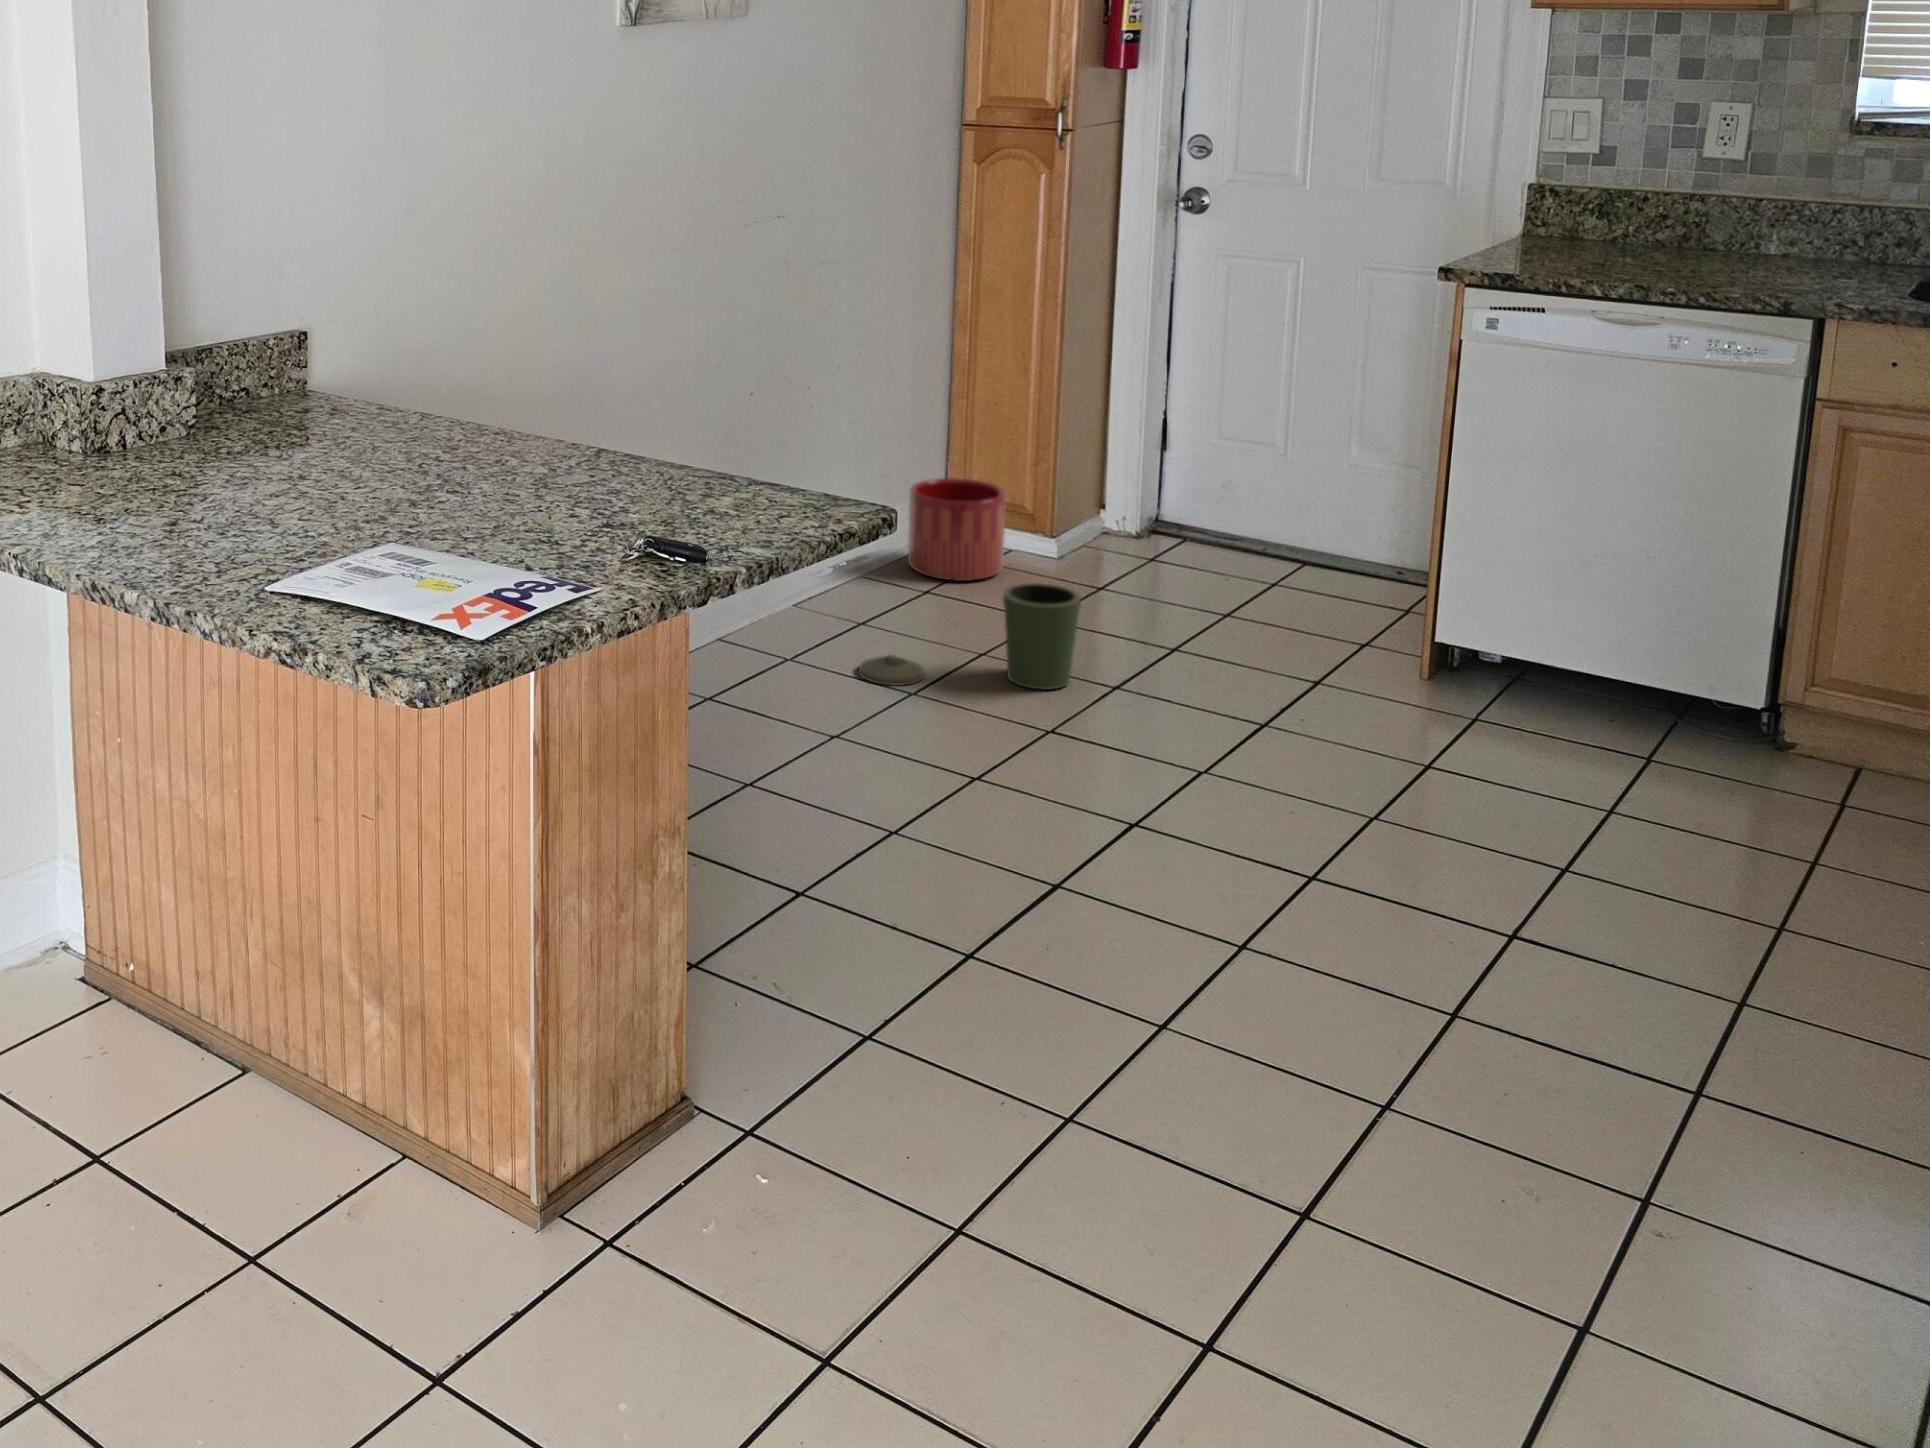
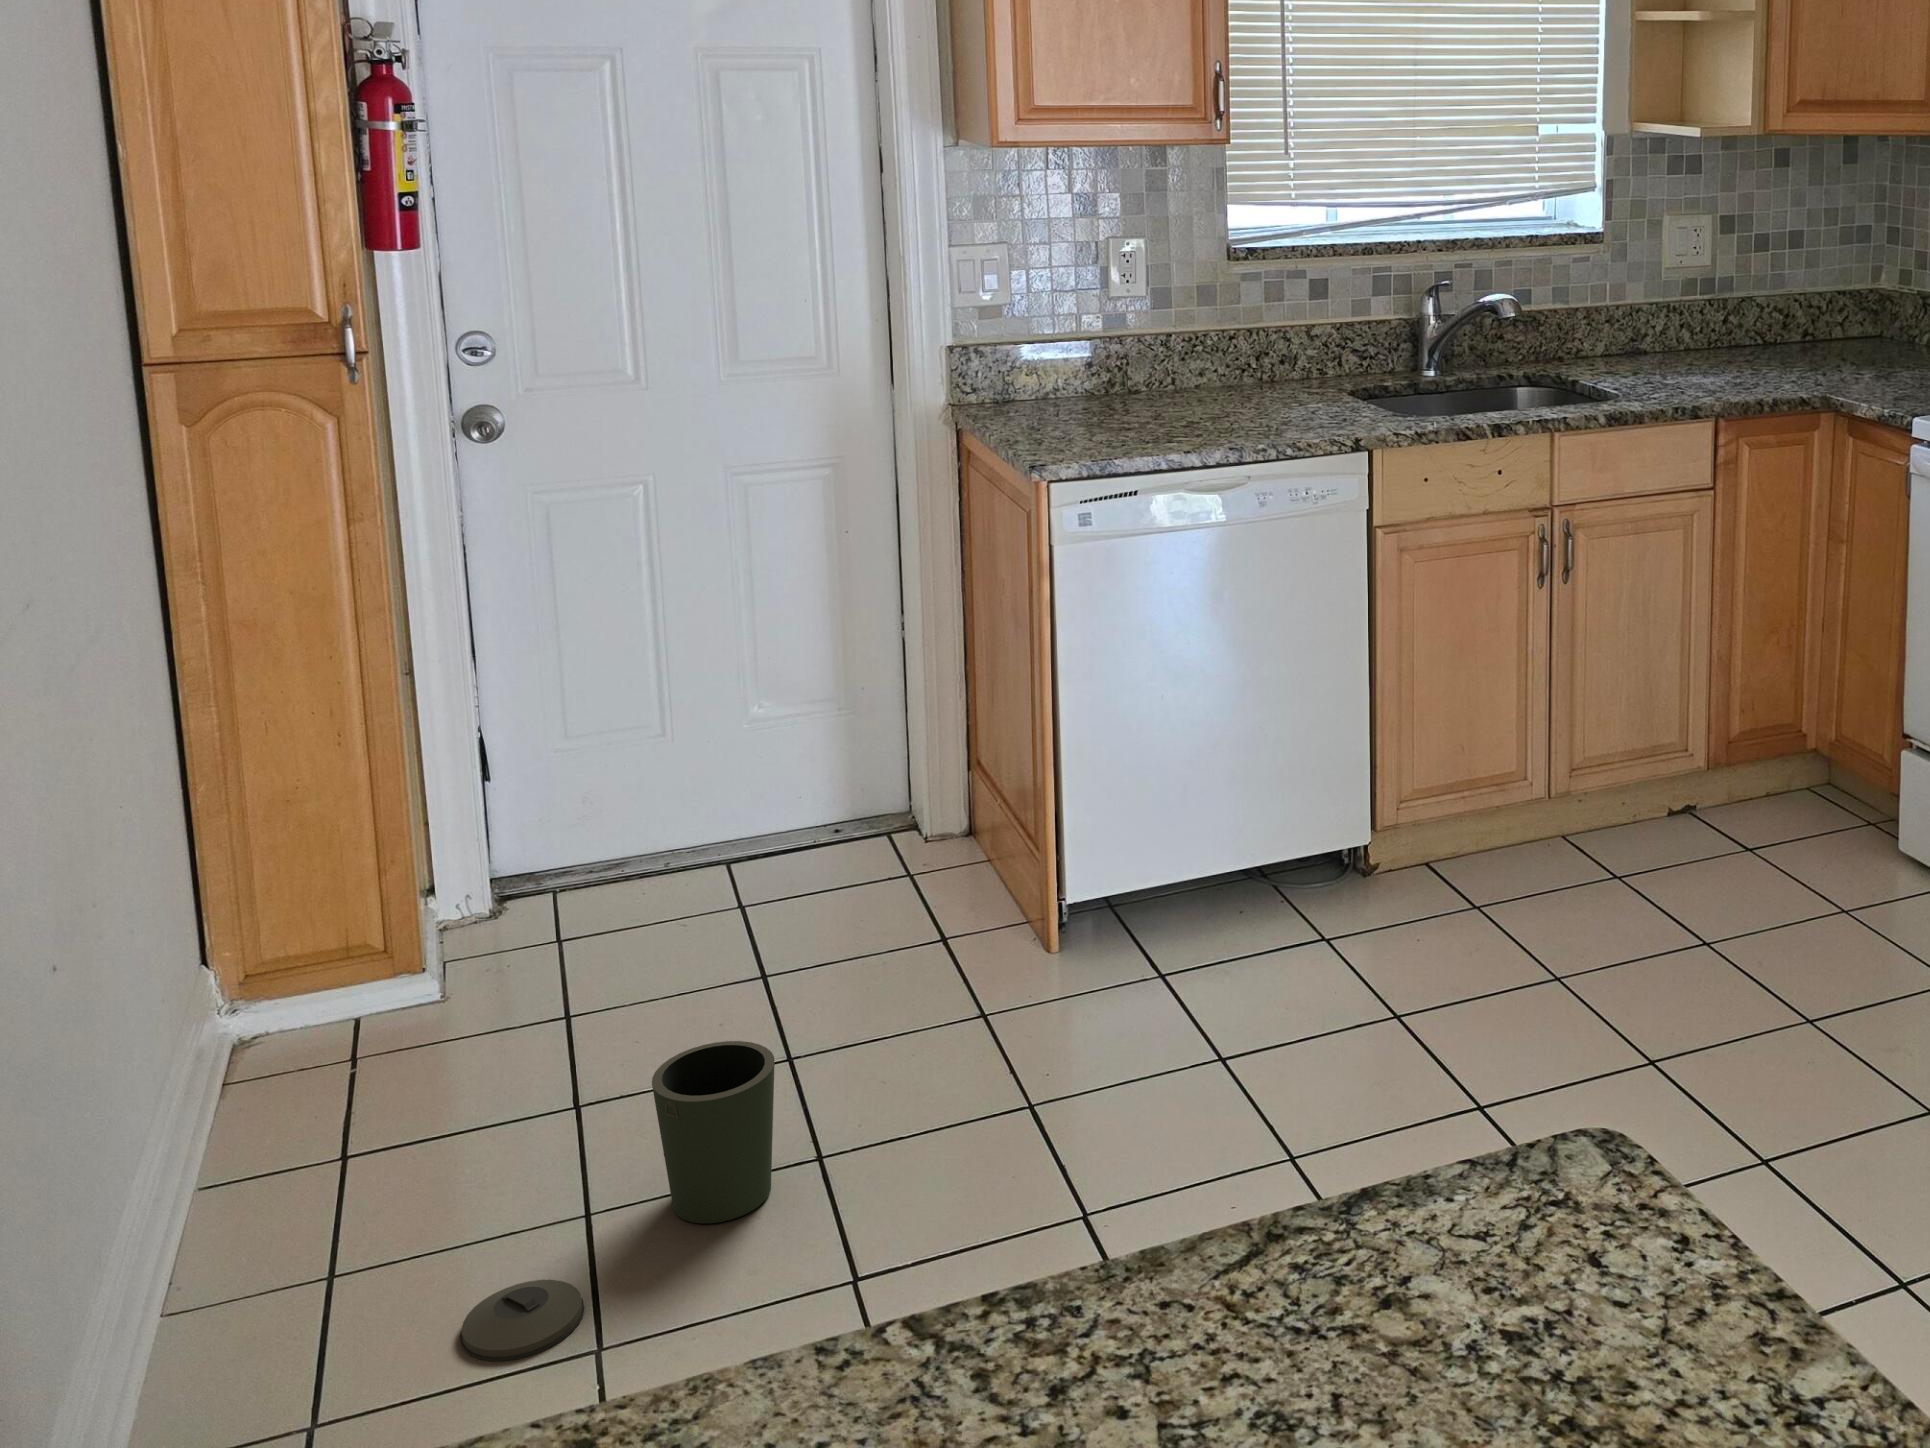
planter: present [908,478,1006,581] -> none [219,927,408,1124]

